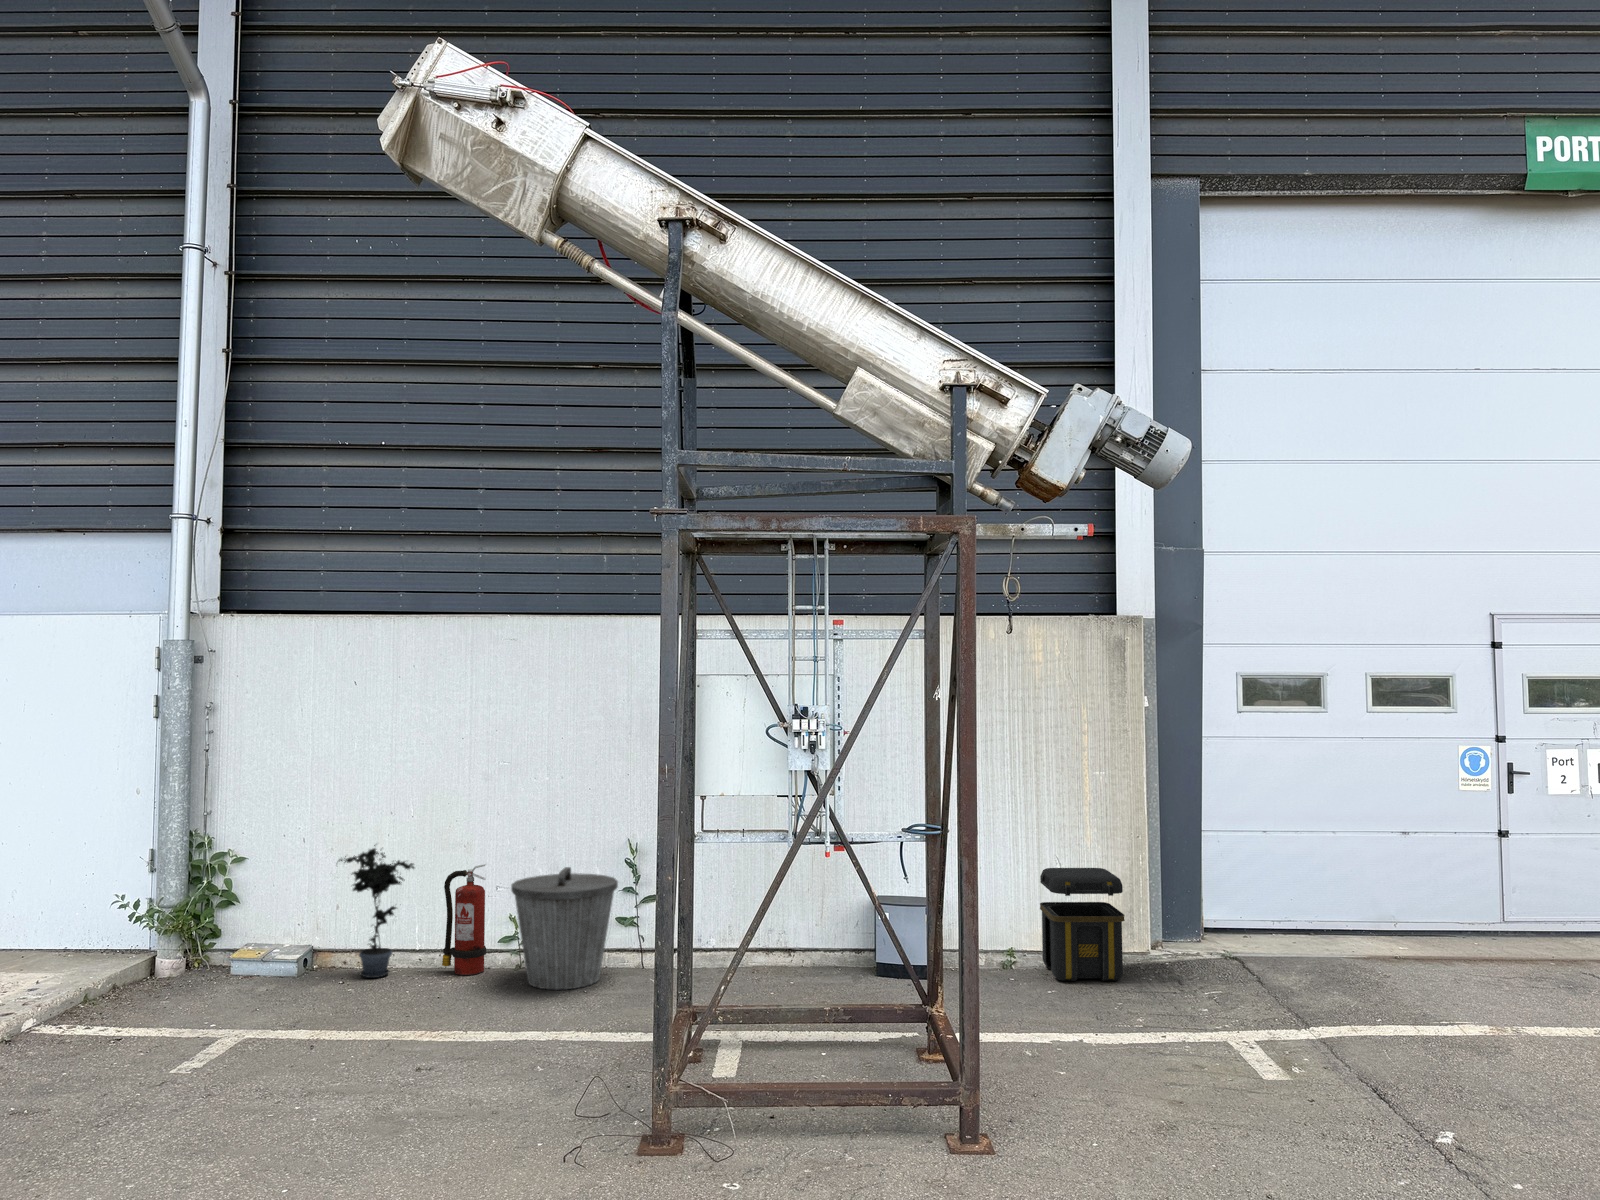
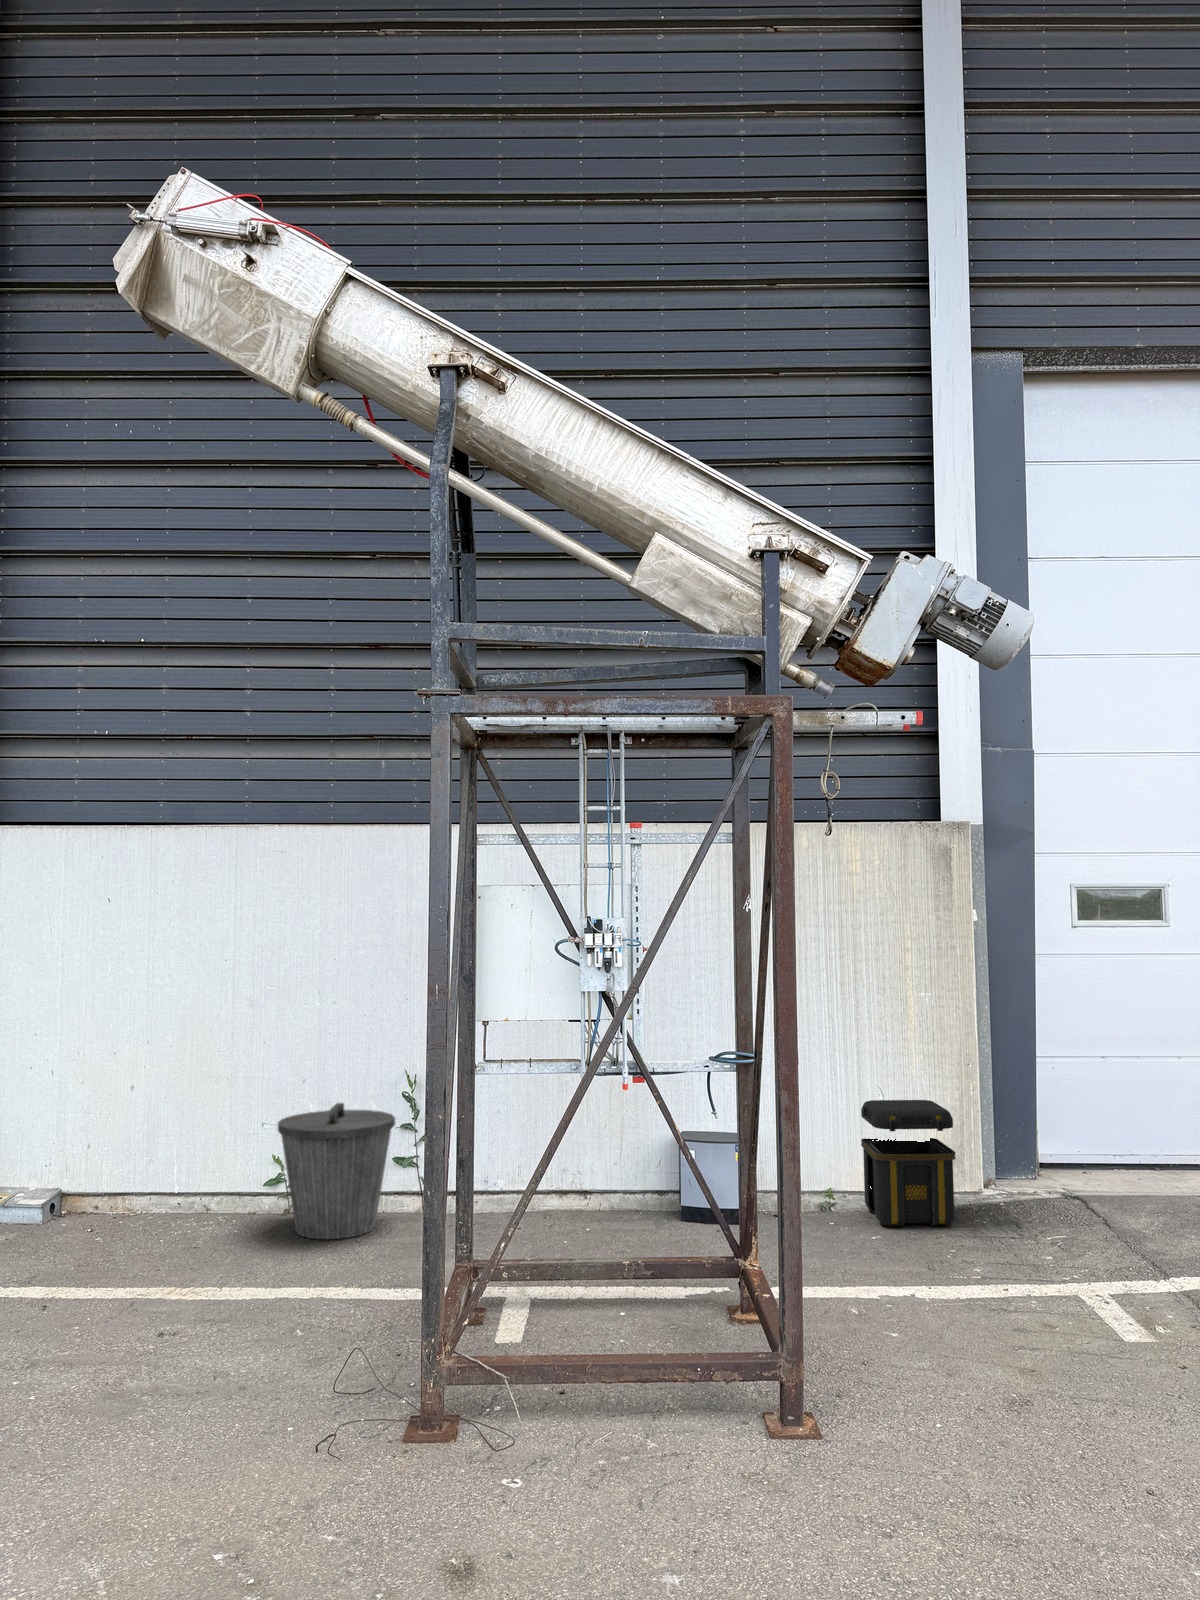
potted plant: present [339,845,414,978] -> none [85,1078,172,1227]
fire extinguisher: present [442,864,486,975] -> none [202,1100,251,1223]

